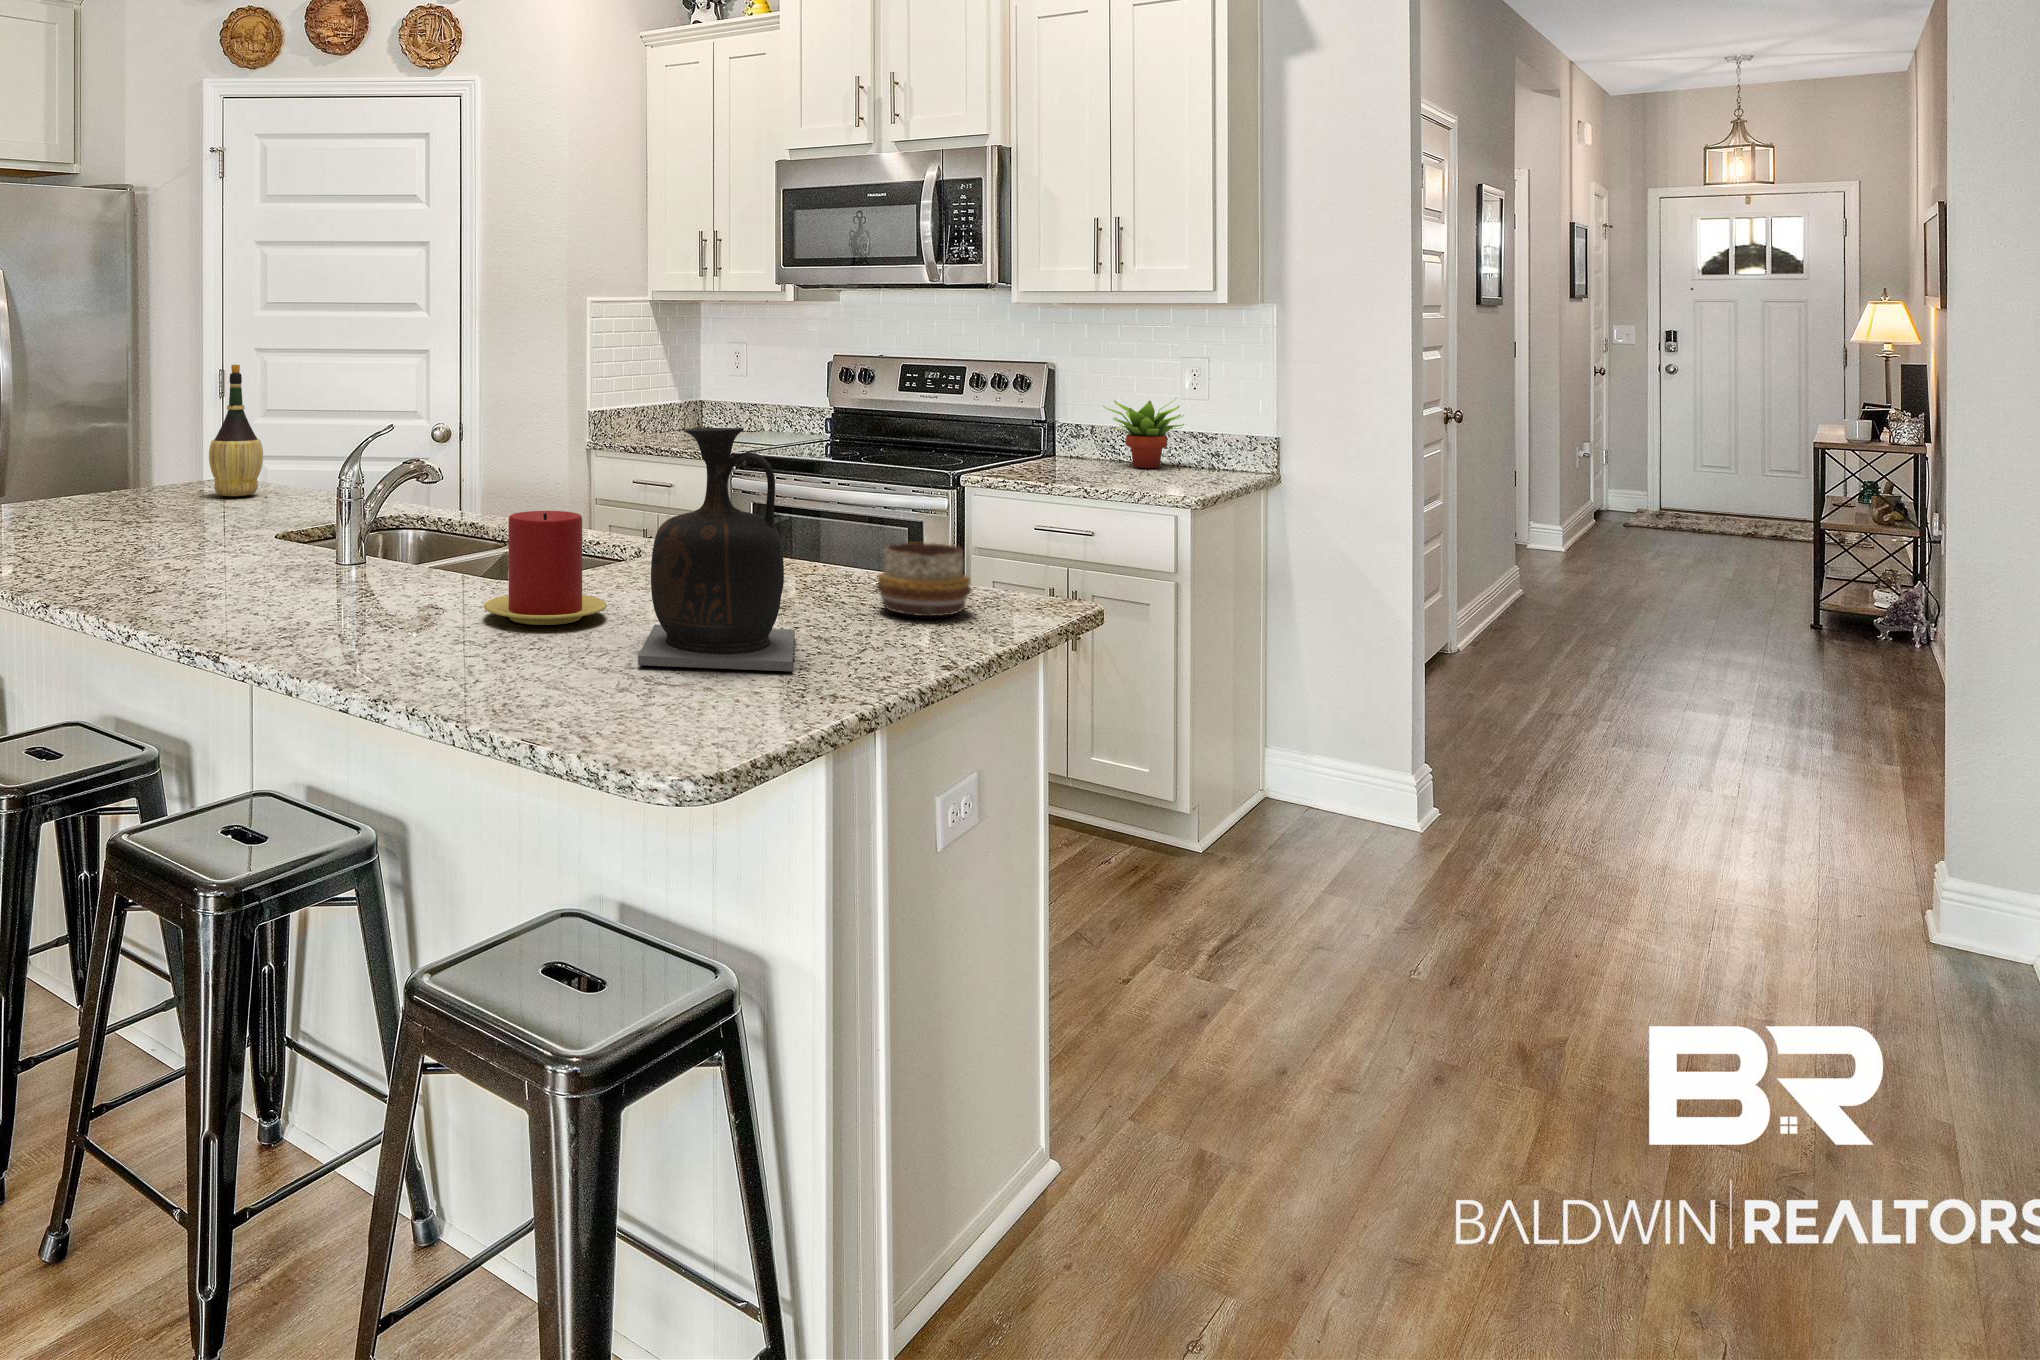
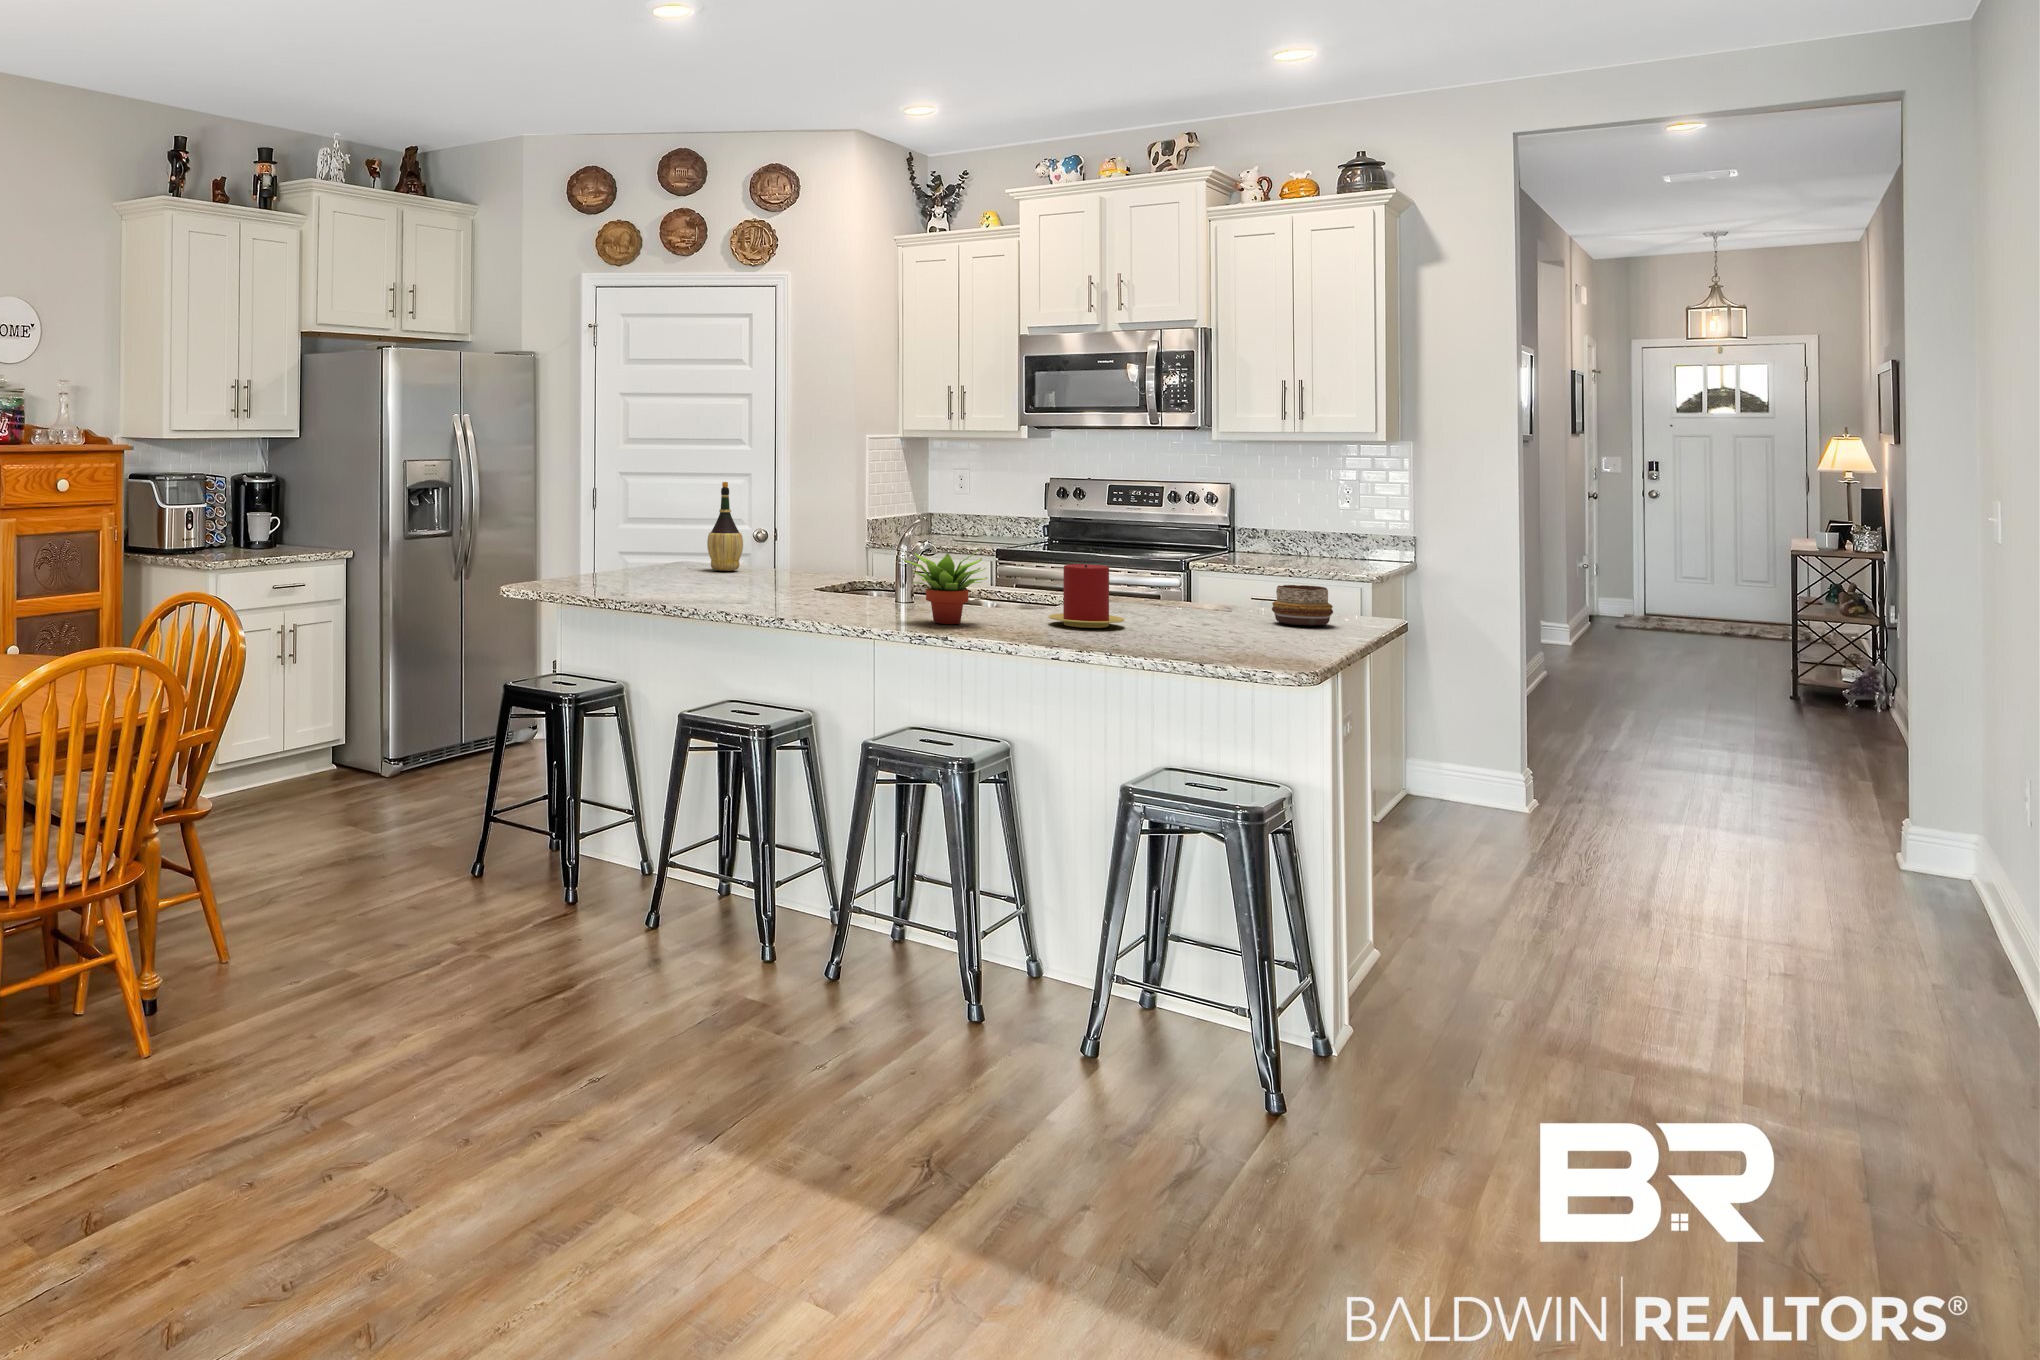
succulent plant: present [1103,398,1184,468] -> present [901,550,987,624]
vase: present [638,428,795,671] -> none [1165,513,1276,645]

